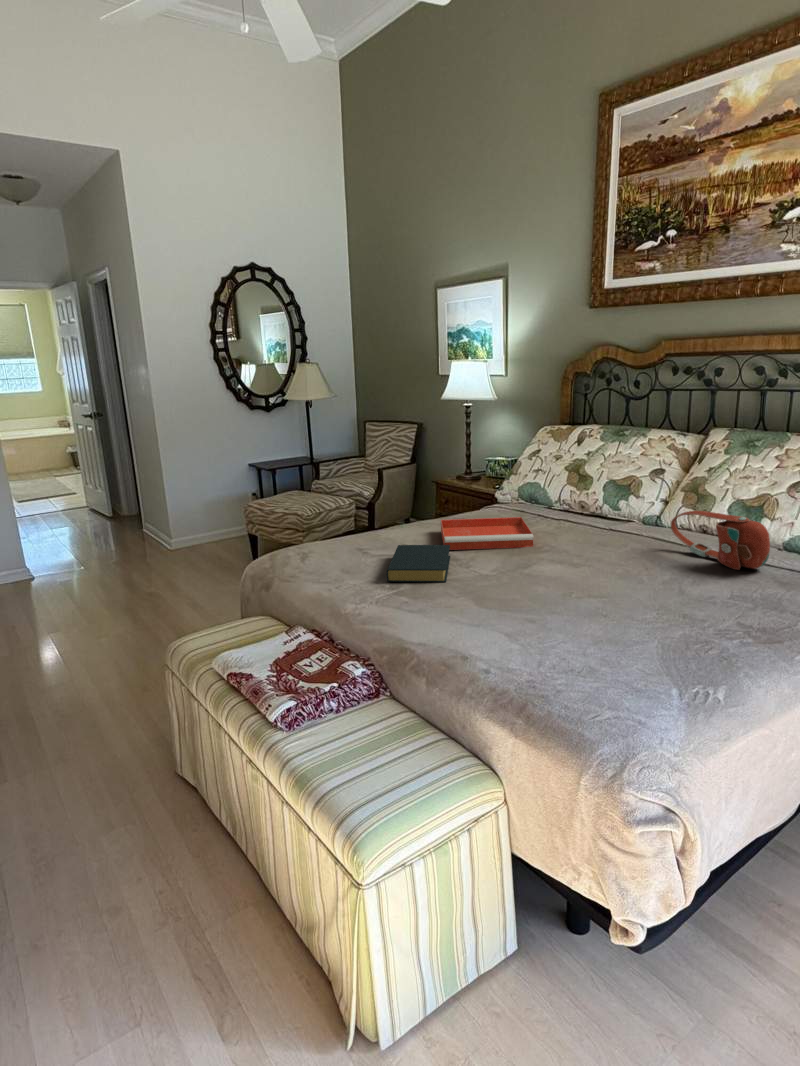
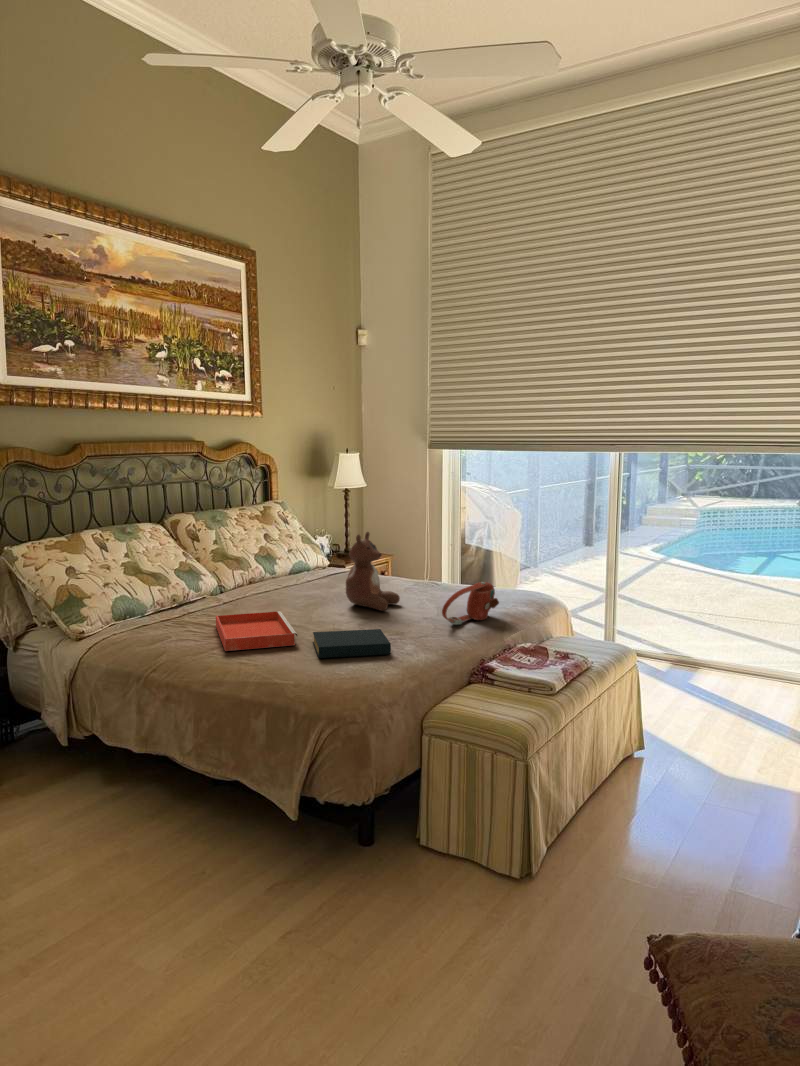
stuffed bear: none [559,472,657,599] -> present [346,532,400,611]
handbag: present [671,511,770,570] -> present [442,582,499,625]

